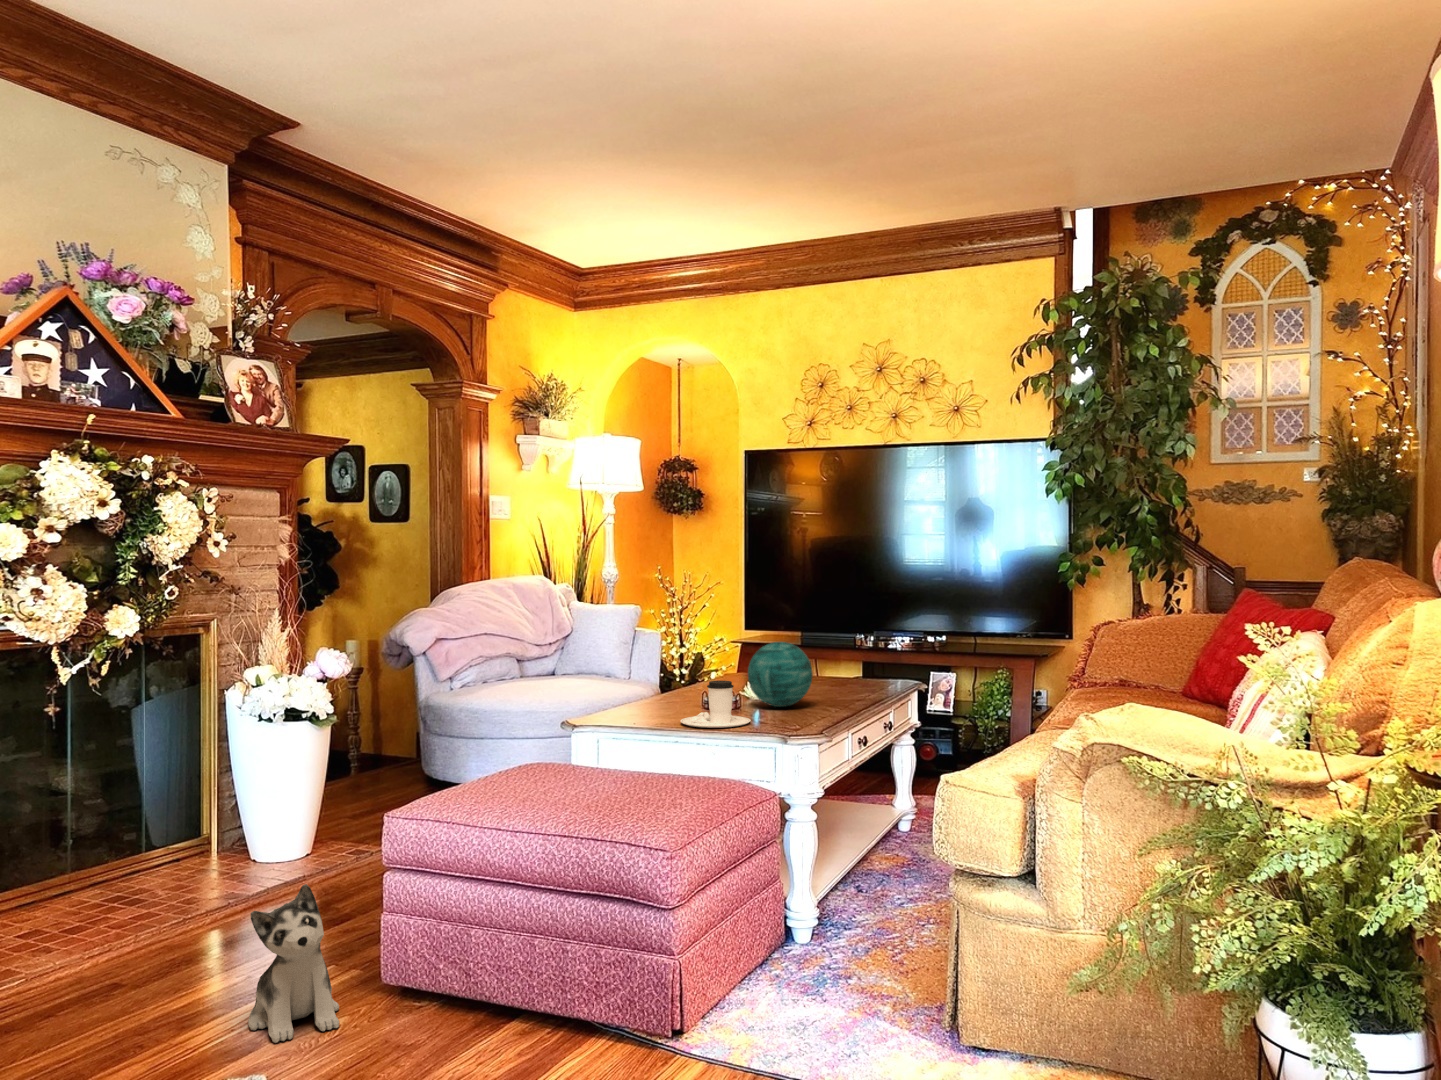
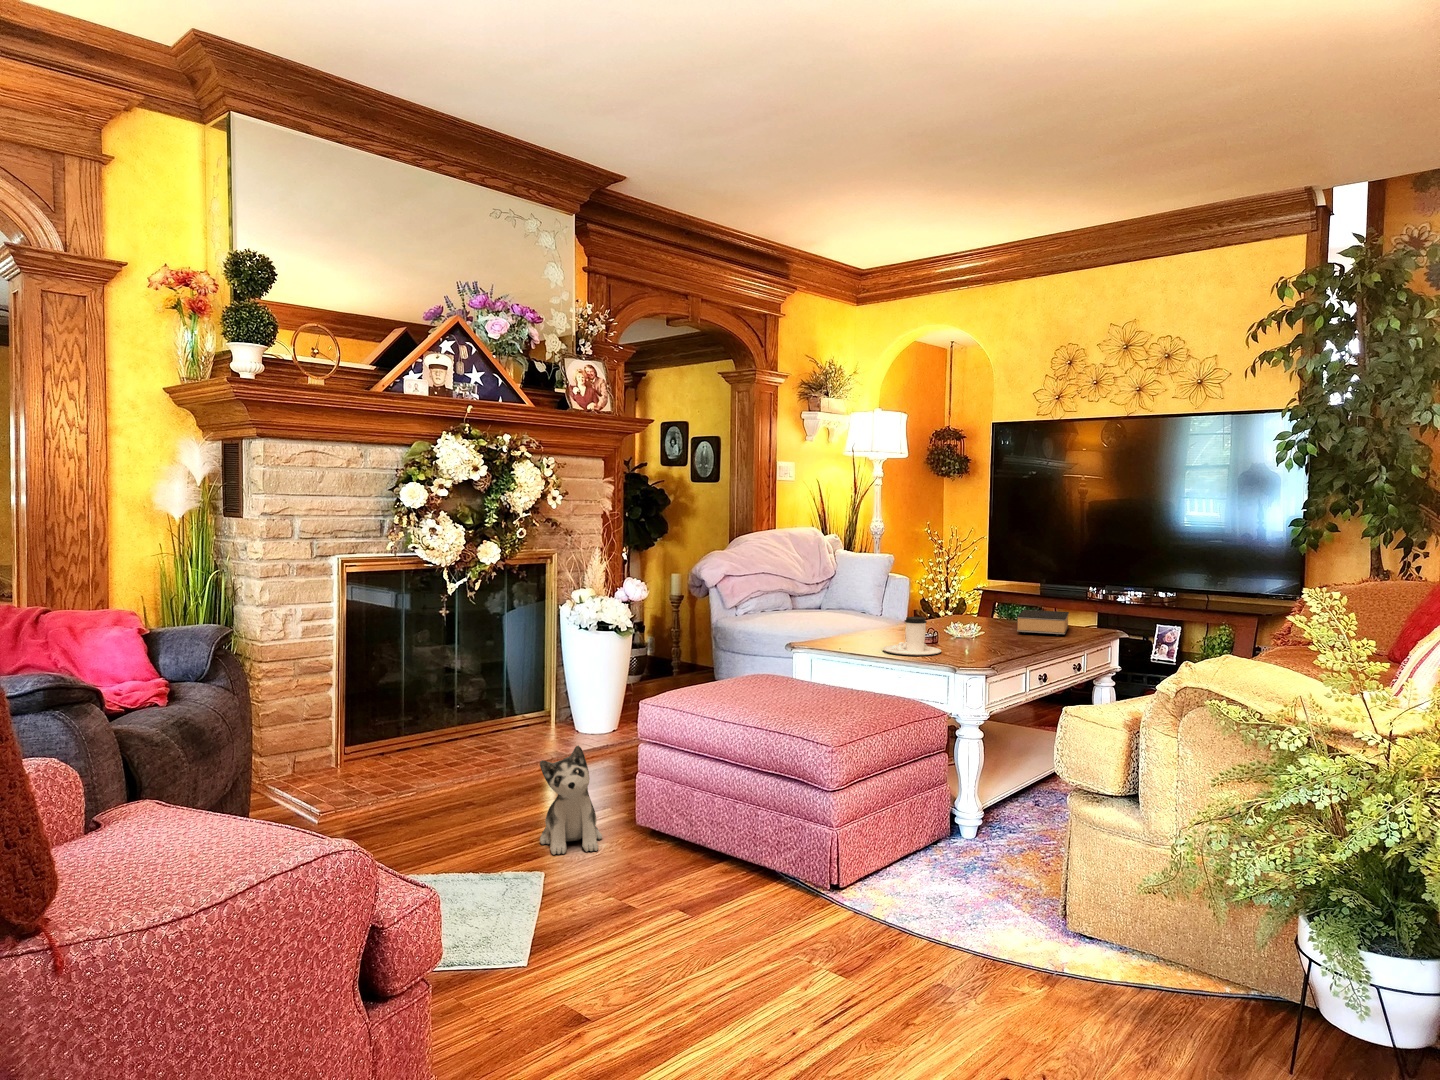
decorative orb: present [748,642,813,707] -> none [948,587,1005,642]
book: none [818,665,871,693] -> present [1017,610,1069,636]

